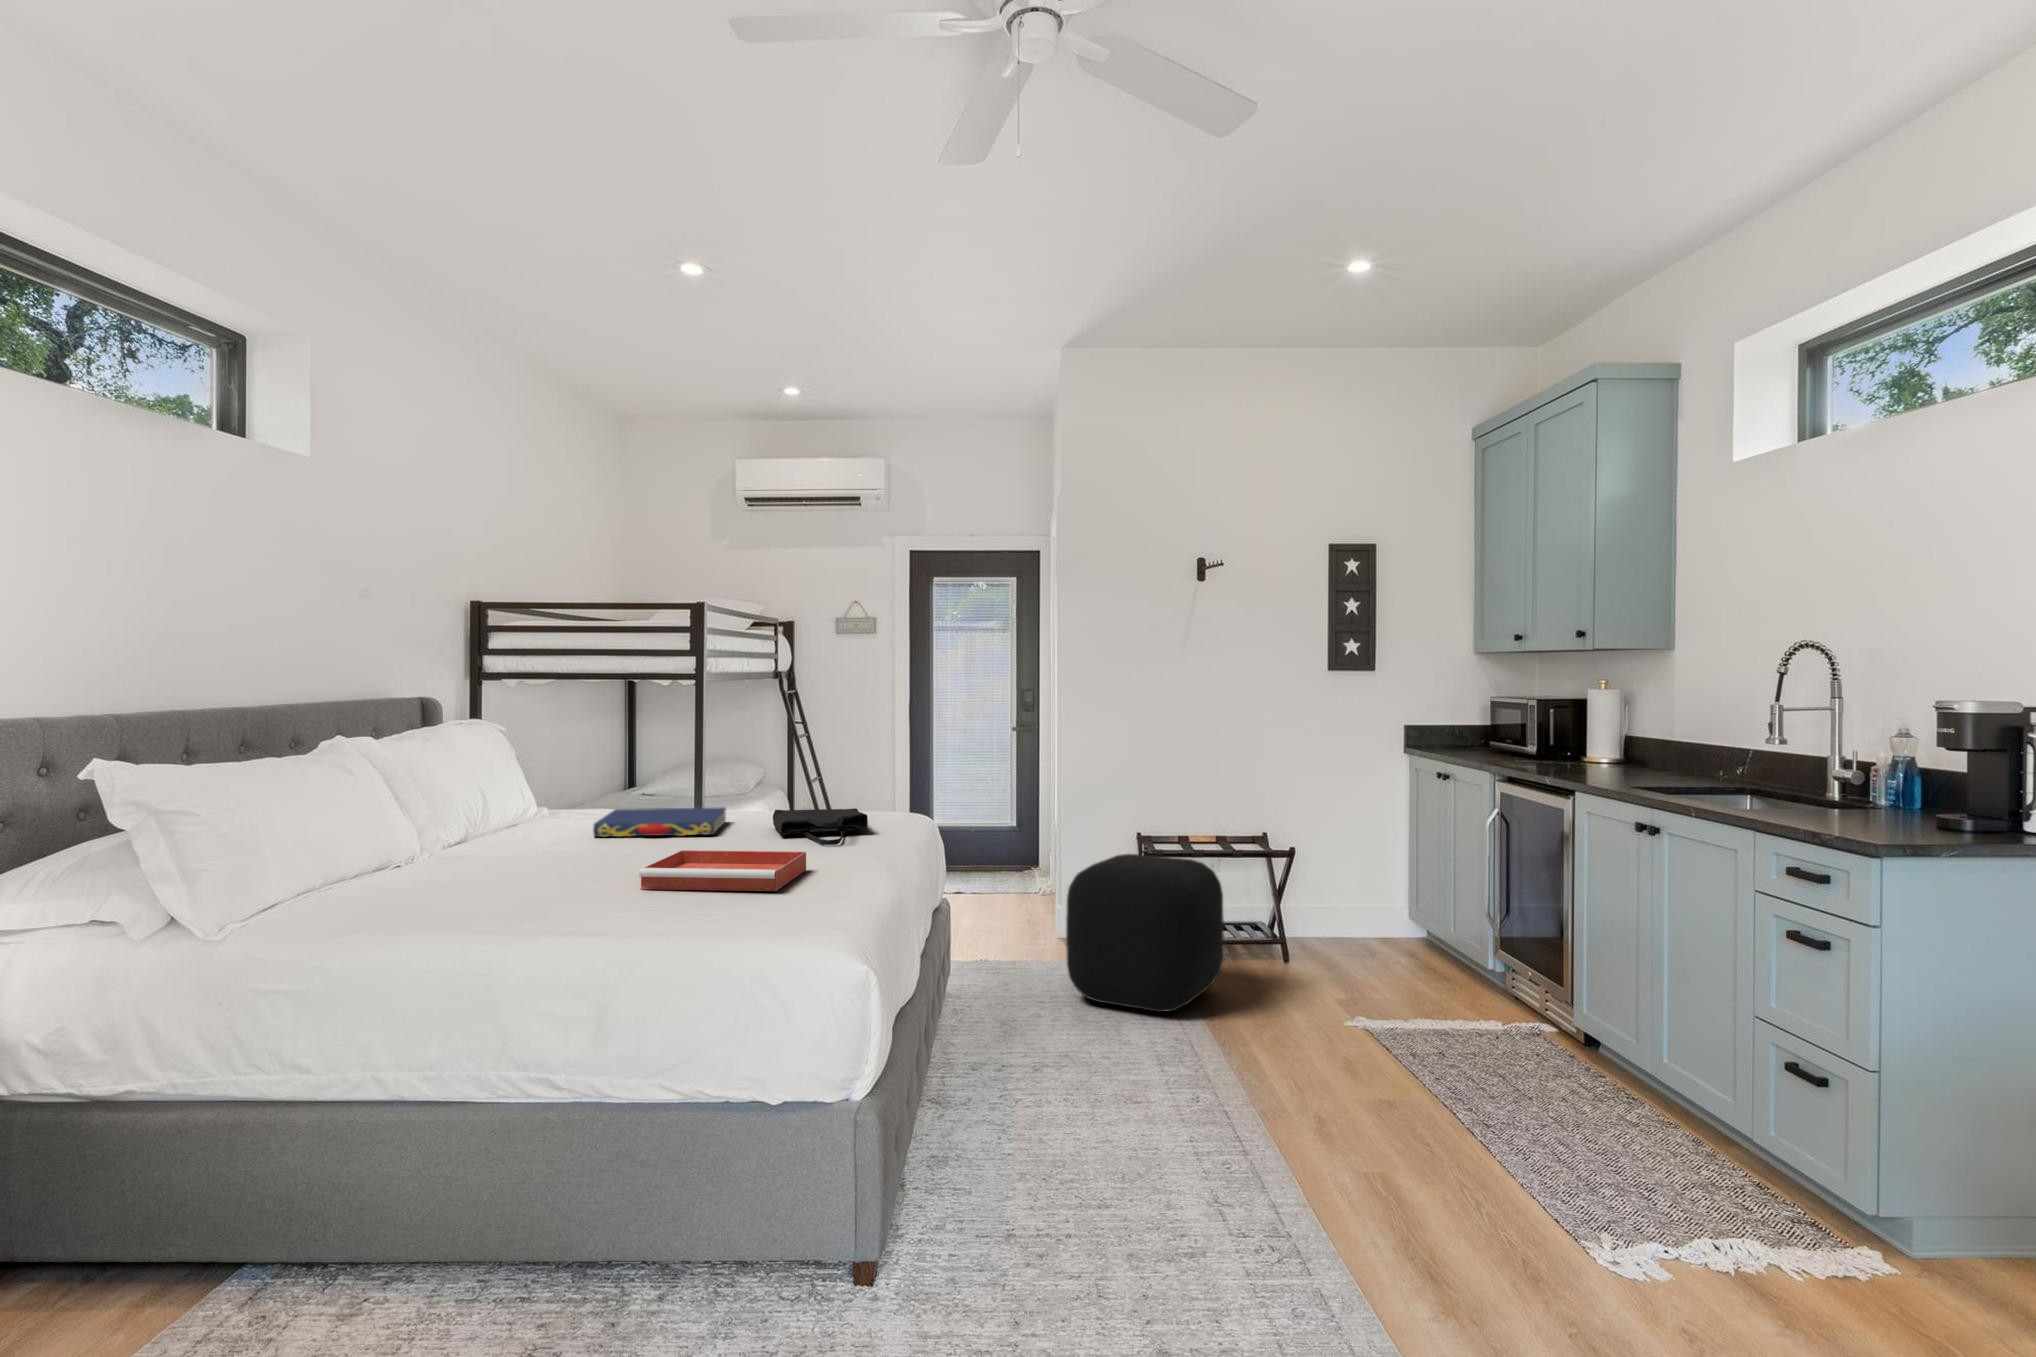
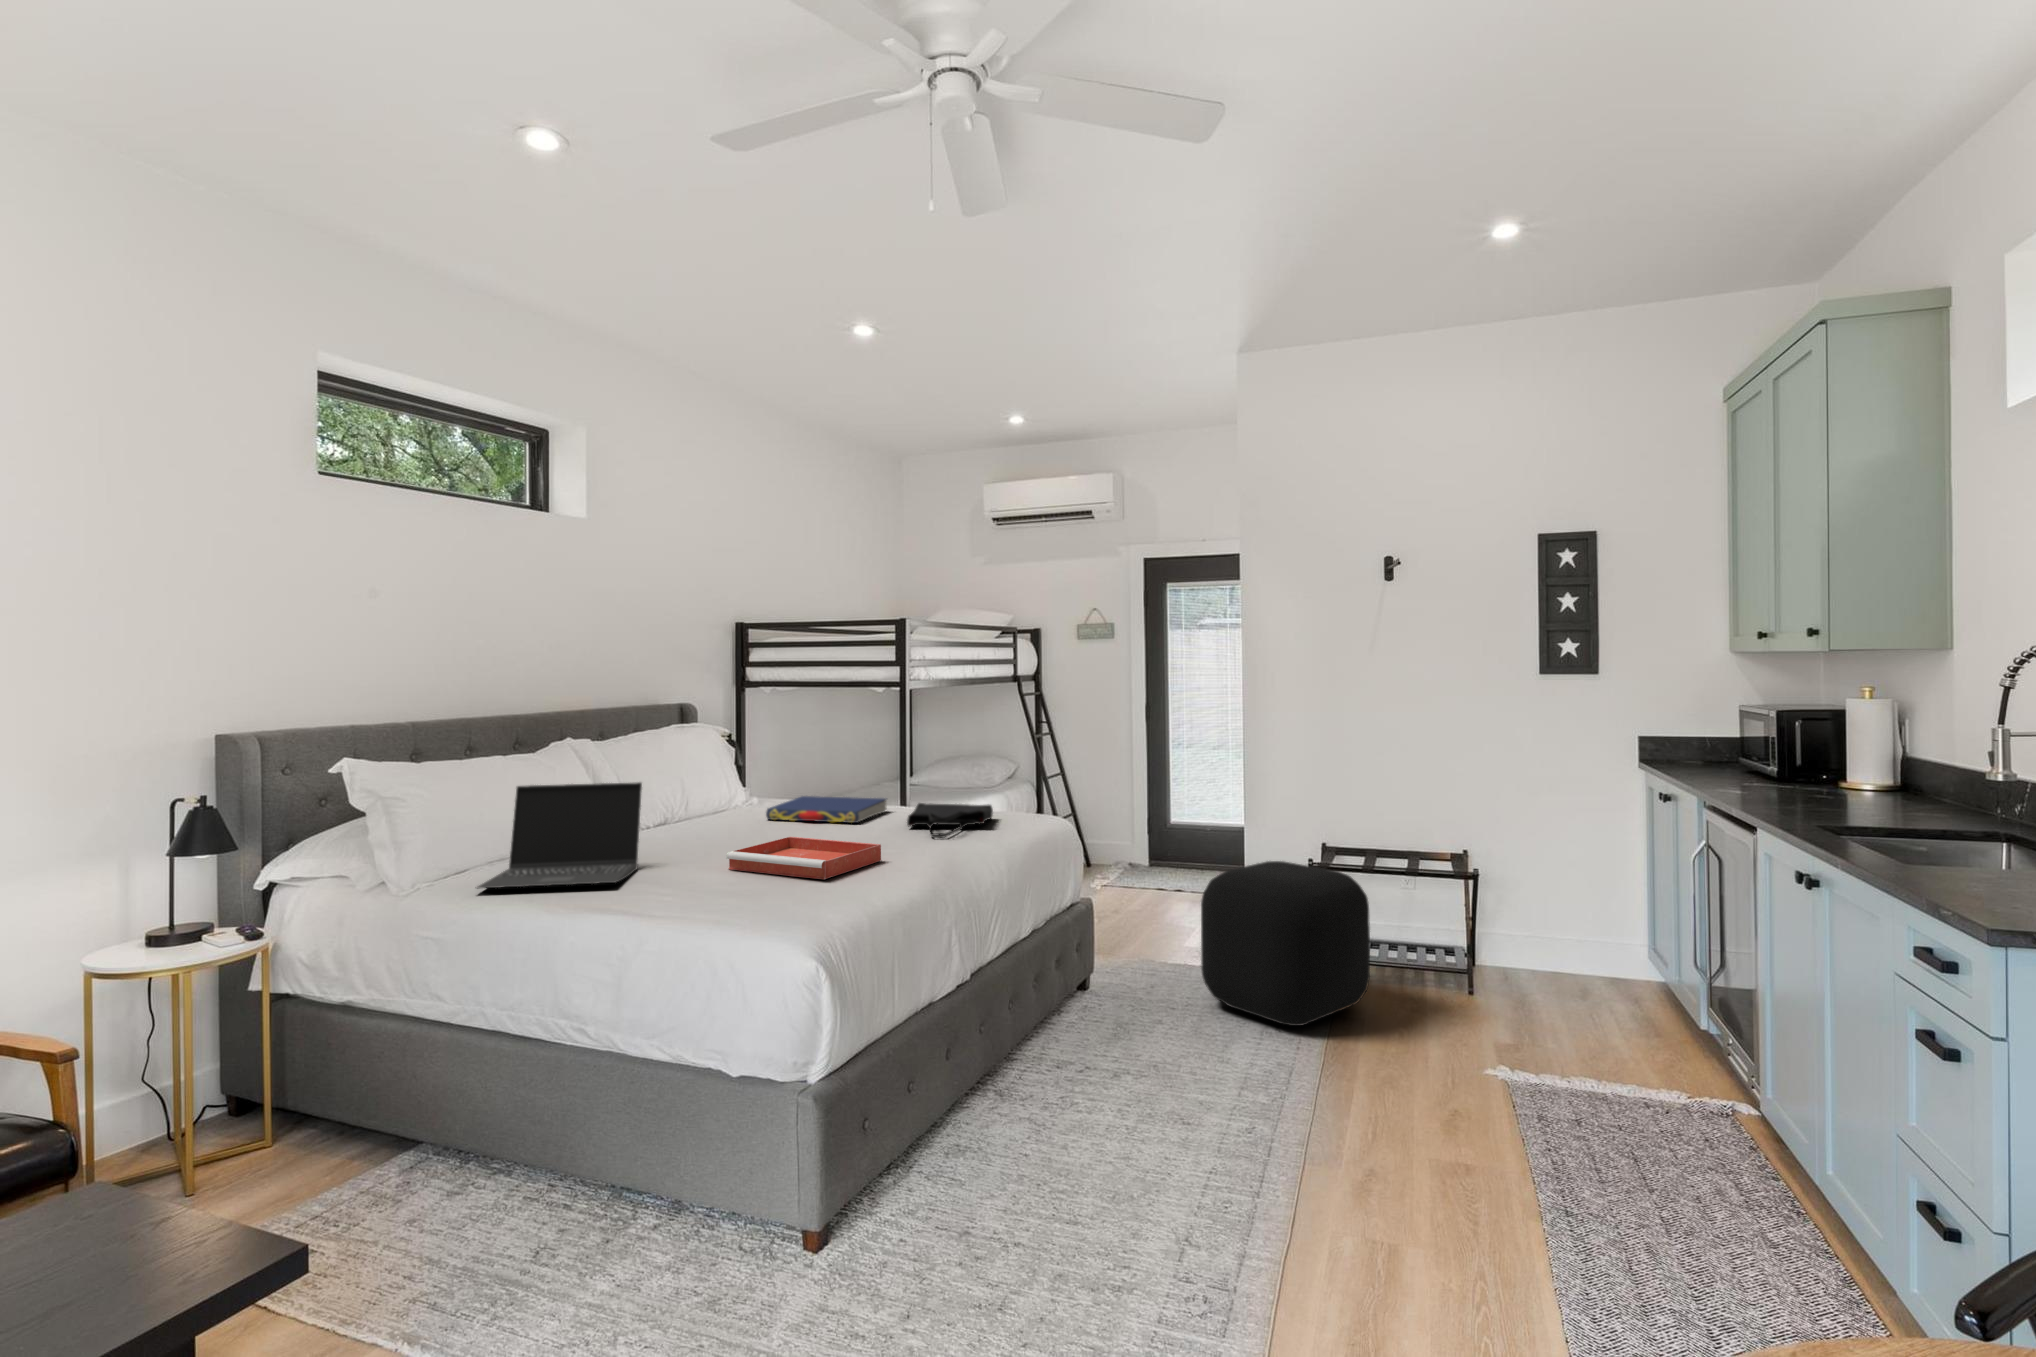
laptop: none [351,792,536,930] -> present [477,782,642,889]

